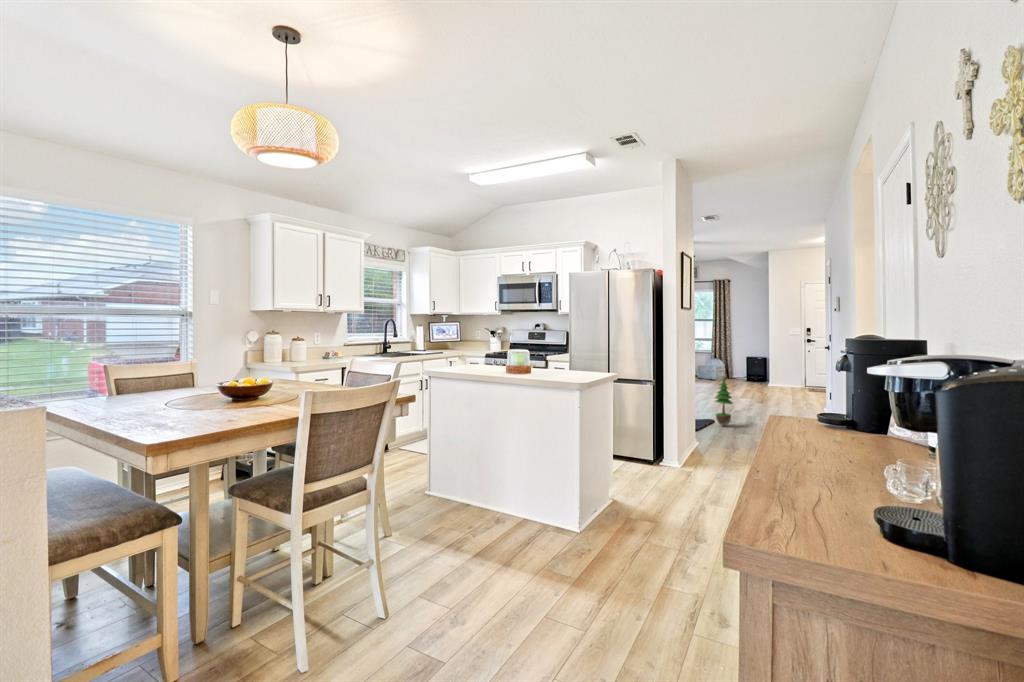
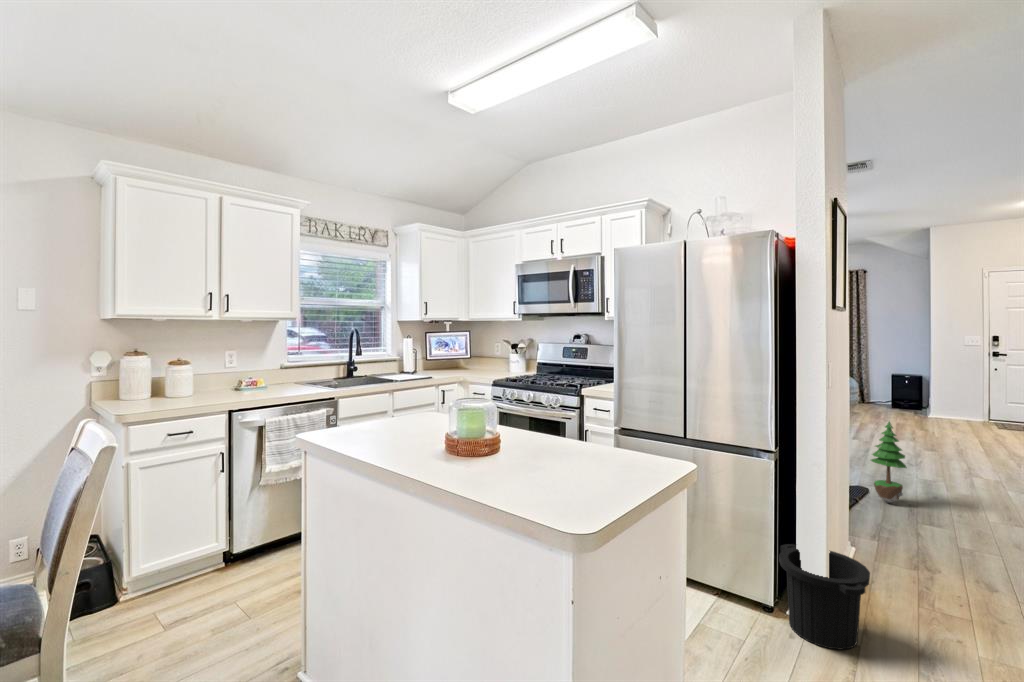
trash can: none [654,431,695,473] -> present [779,544,870,650]

